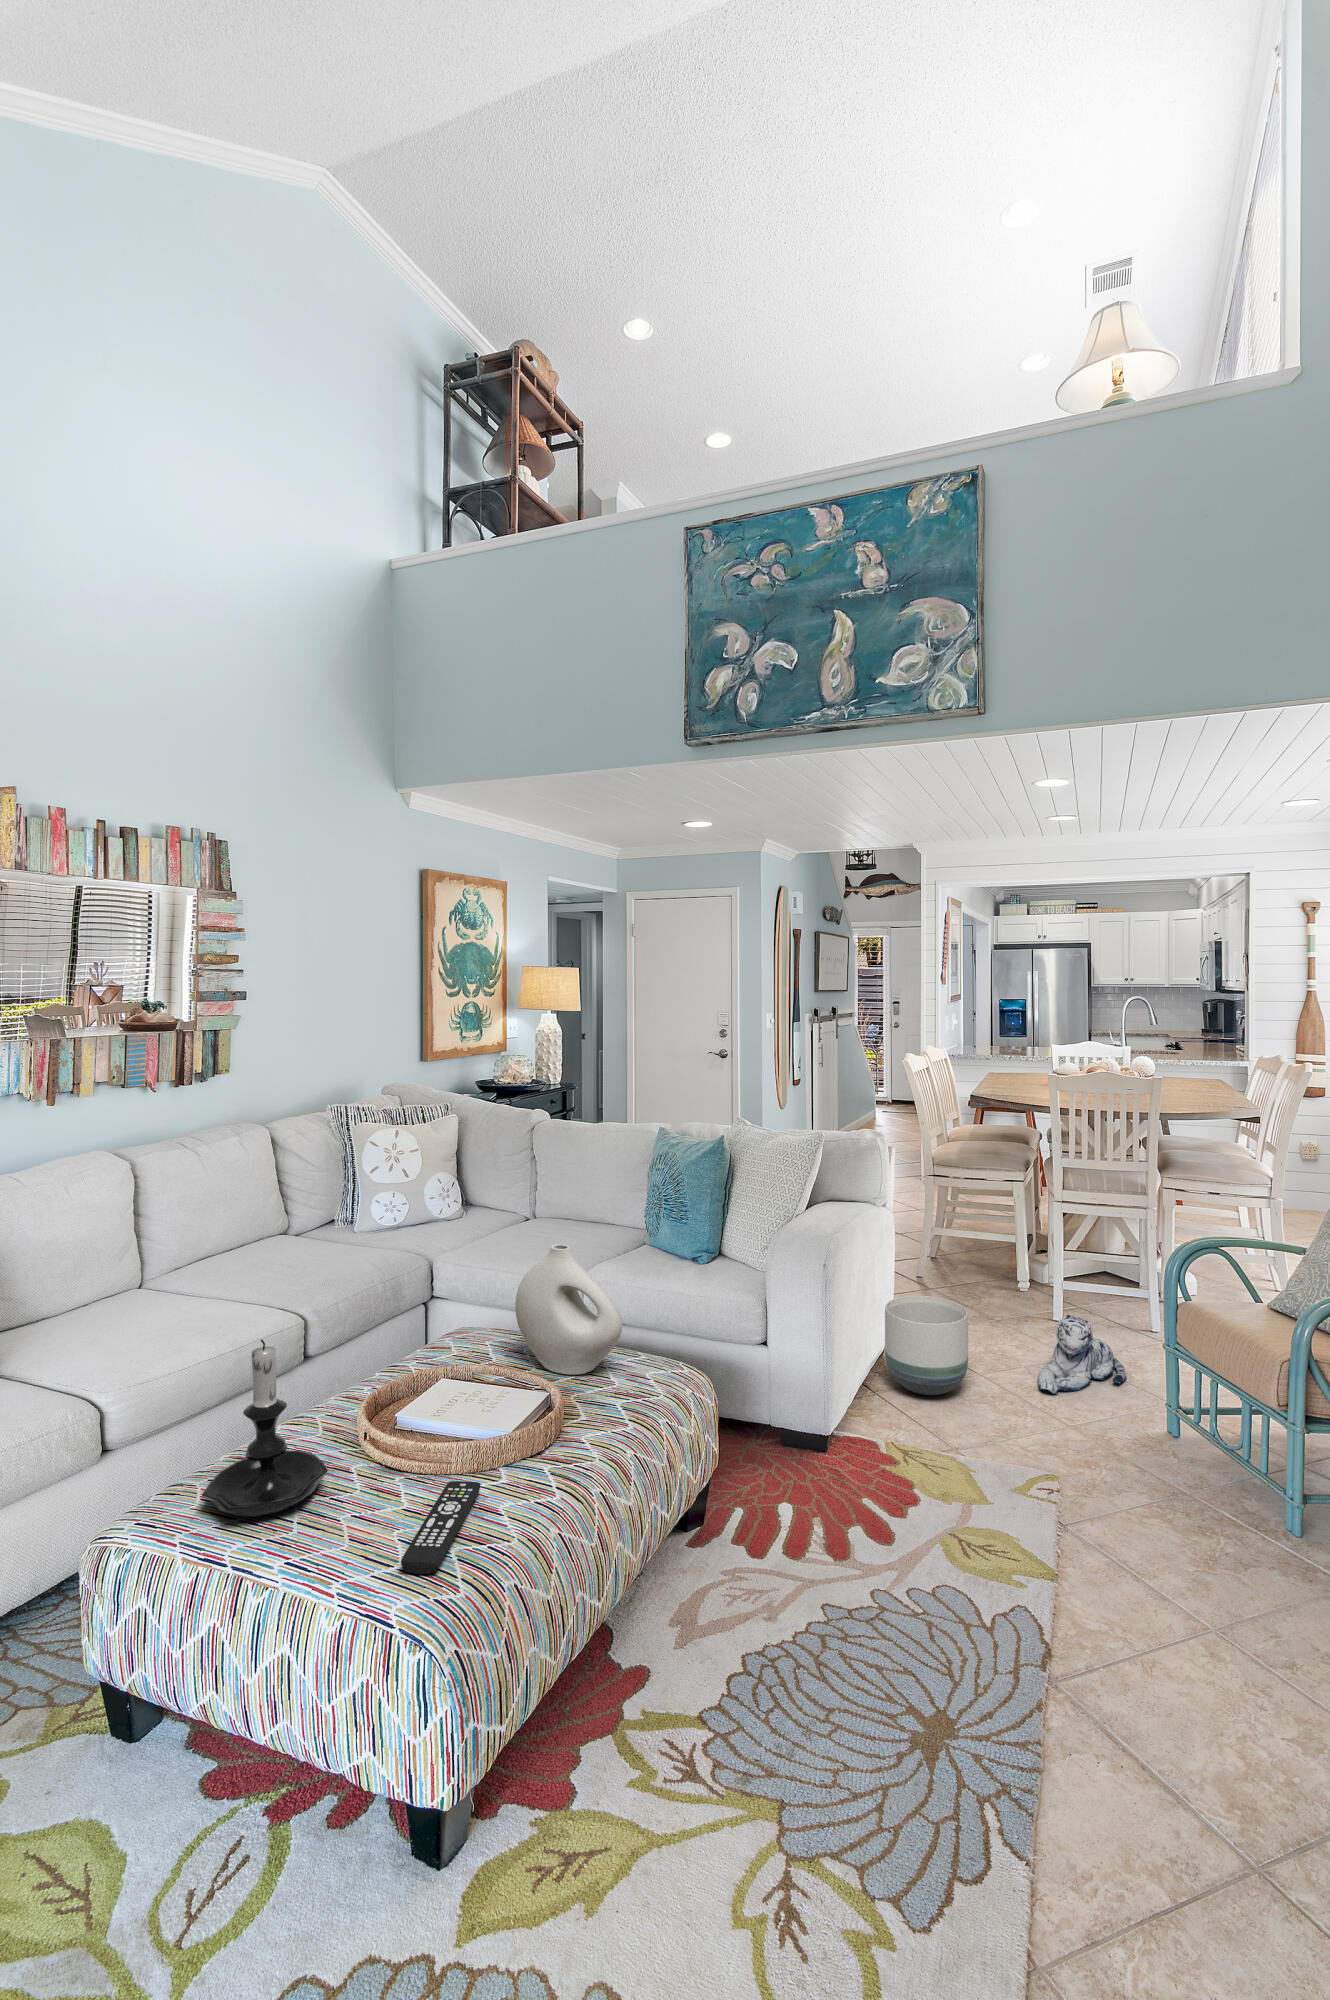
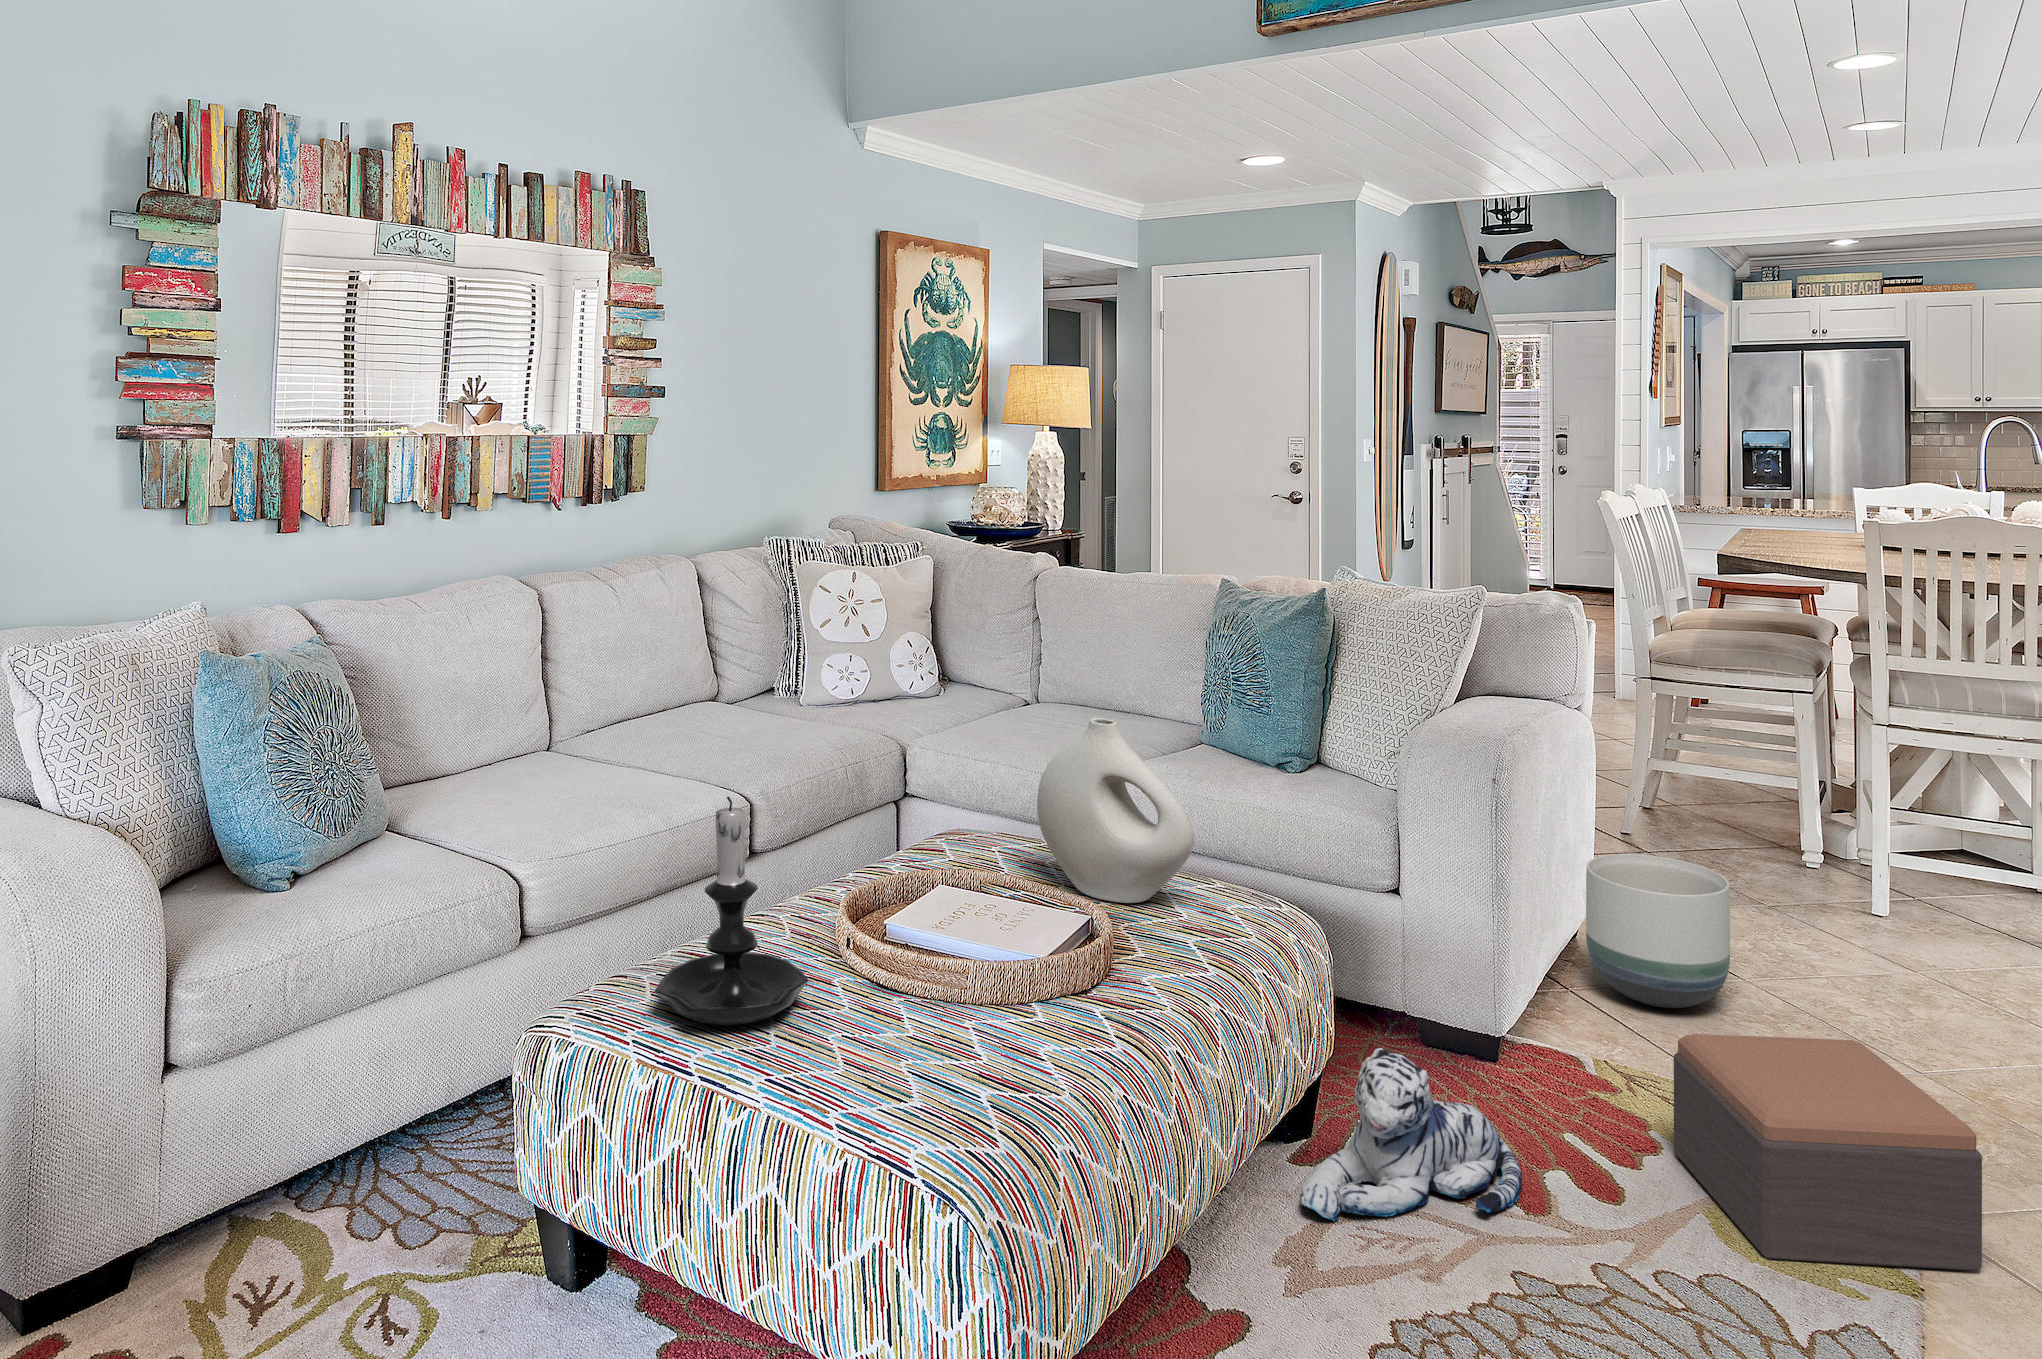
plush toy: present [1038,1314,1127,1394] -> present [1300,1048,1522,1221]
footstool: none [928,1418,1097,1571] -> present [1674,1034,1982,1271]
remote control: present [401,1481,480,1574] -> none [920,1011,1013,1115]

